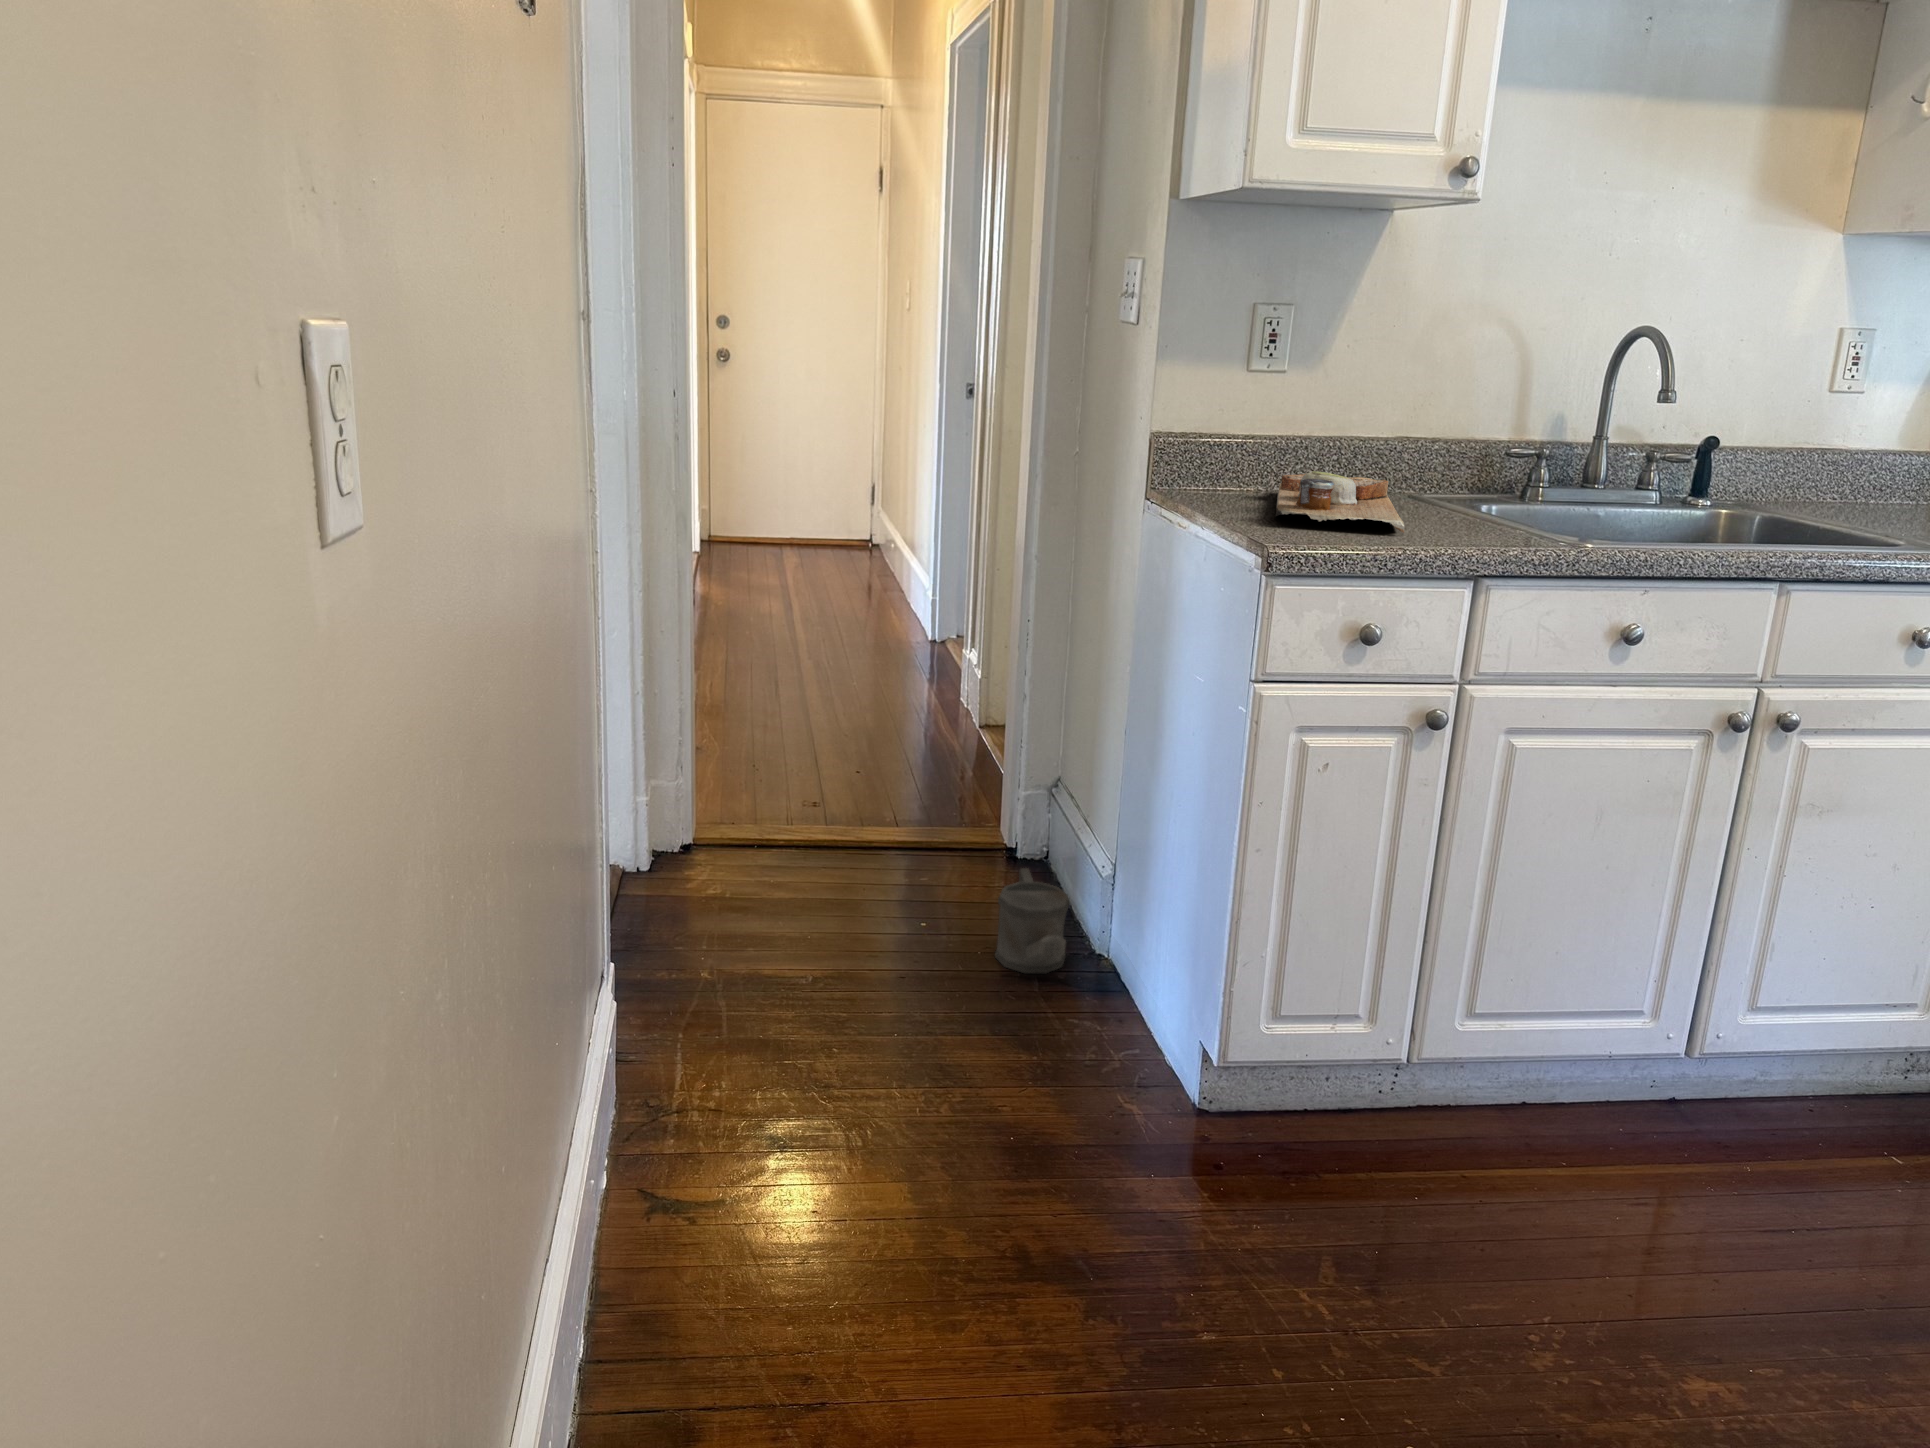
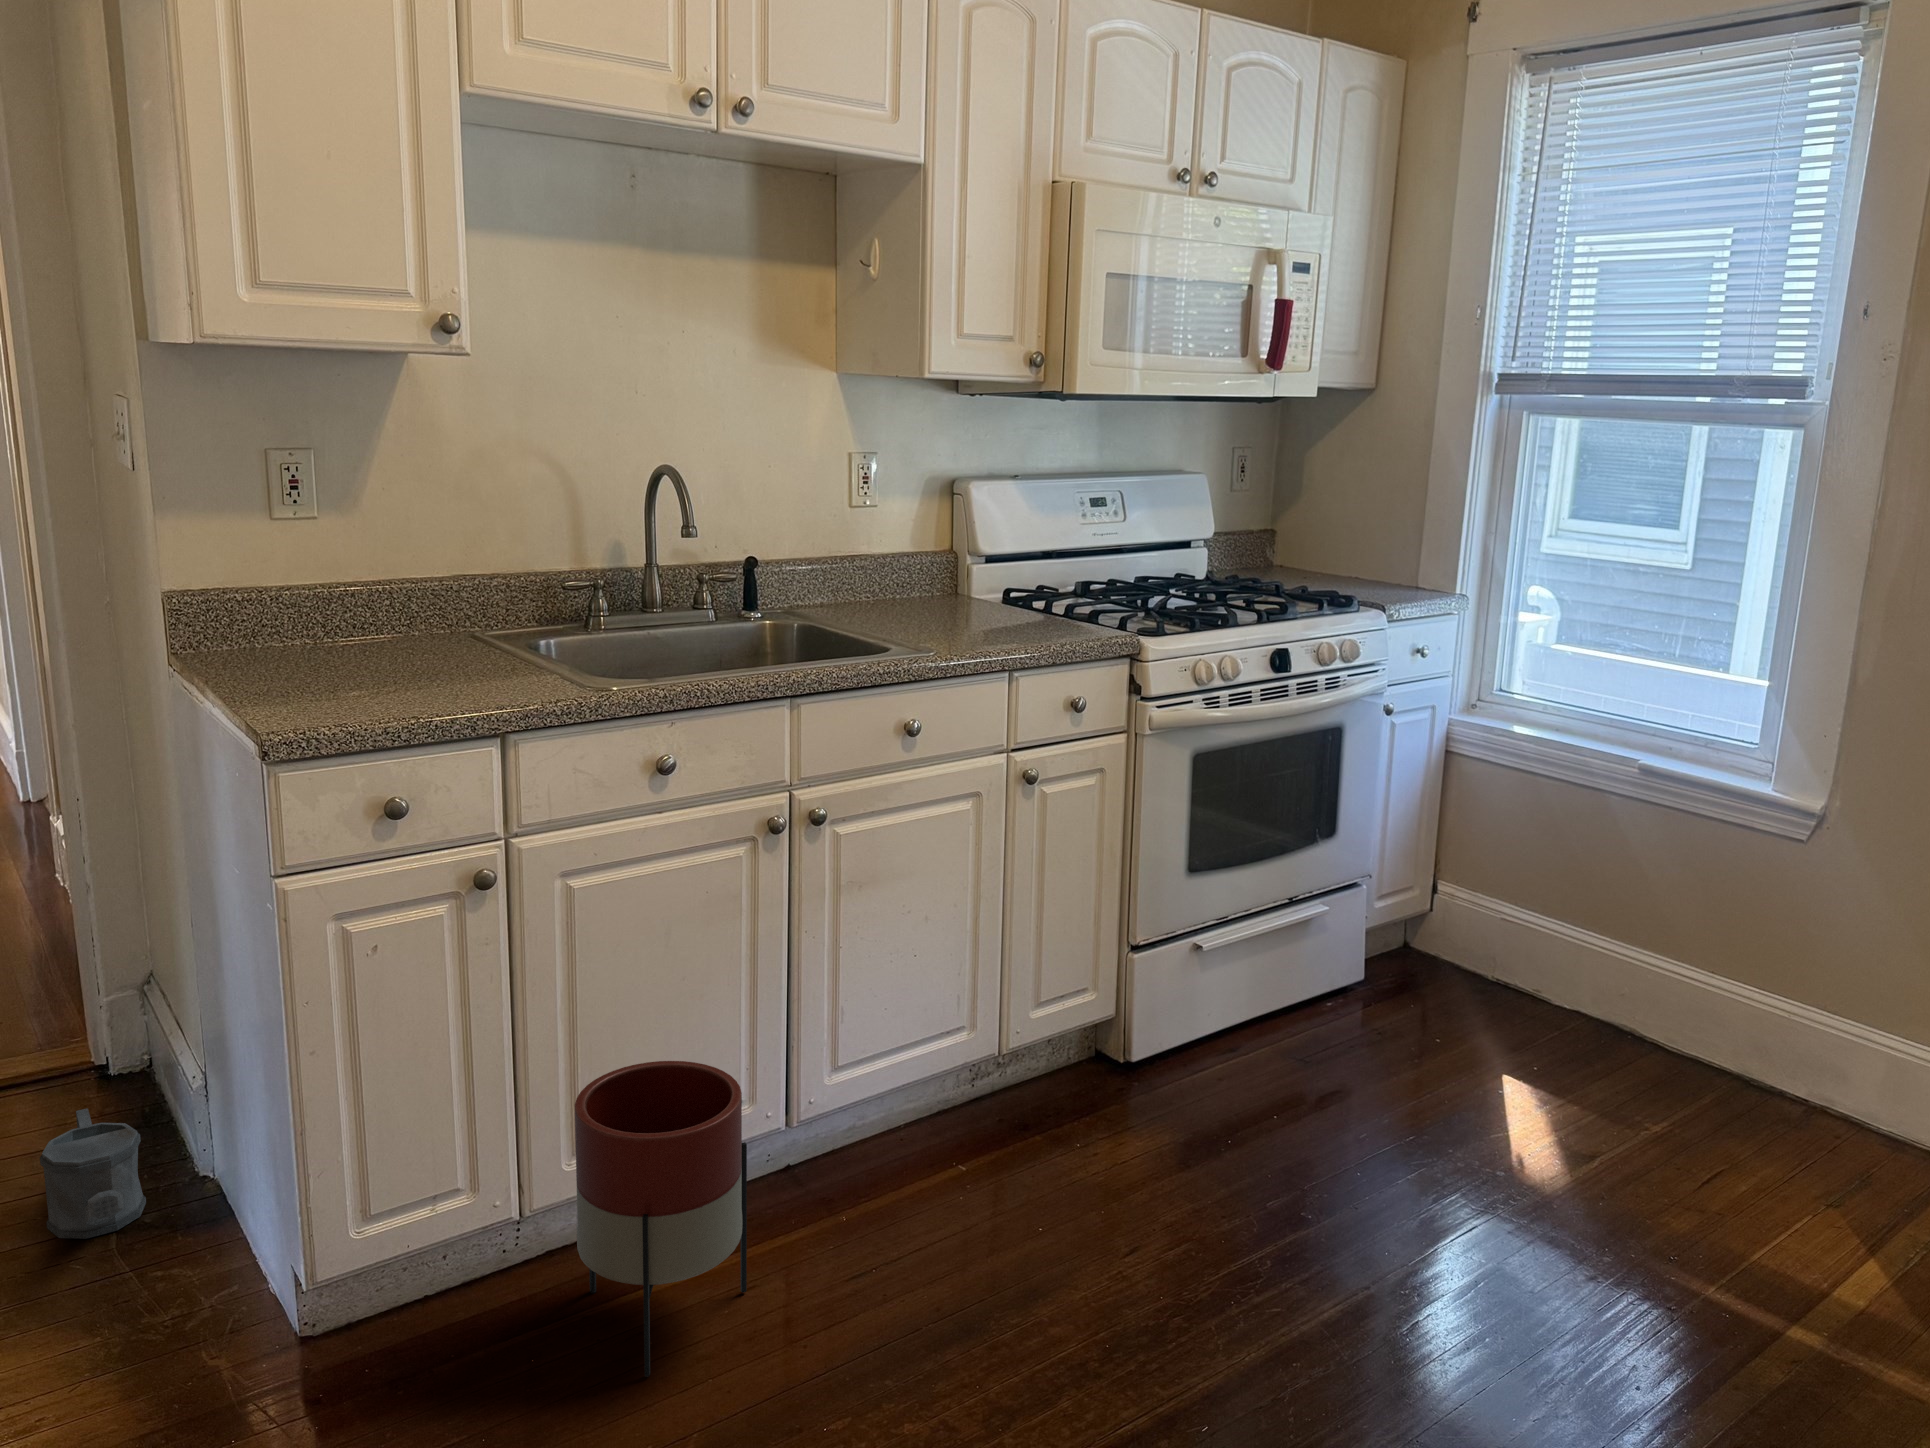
cutting board: present [1275,471,1404,533] -> none [289,622,442,694]
planter: none [1469,940,1689,1256] -> present [575,1061,747,1377]

